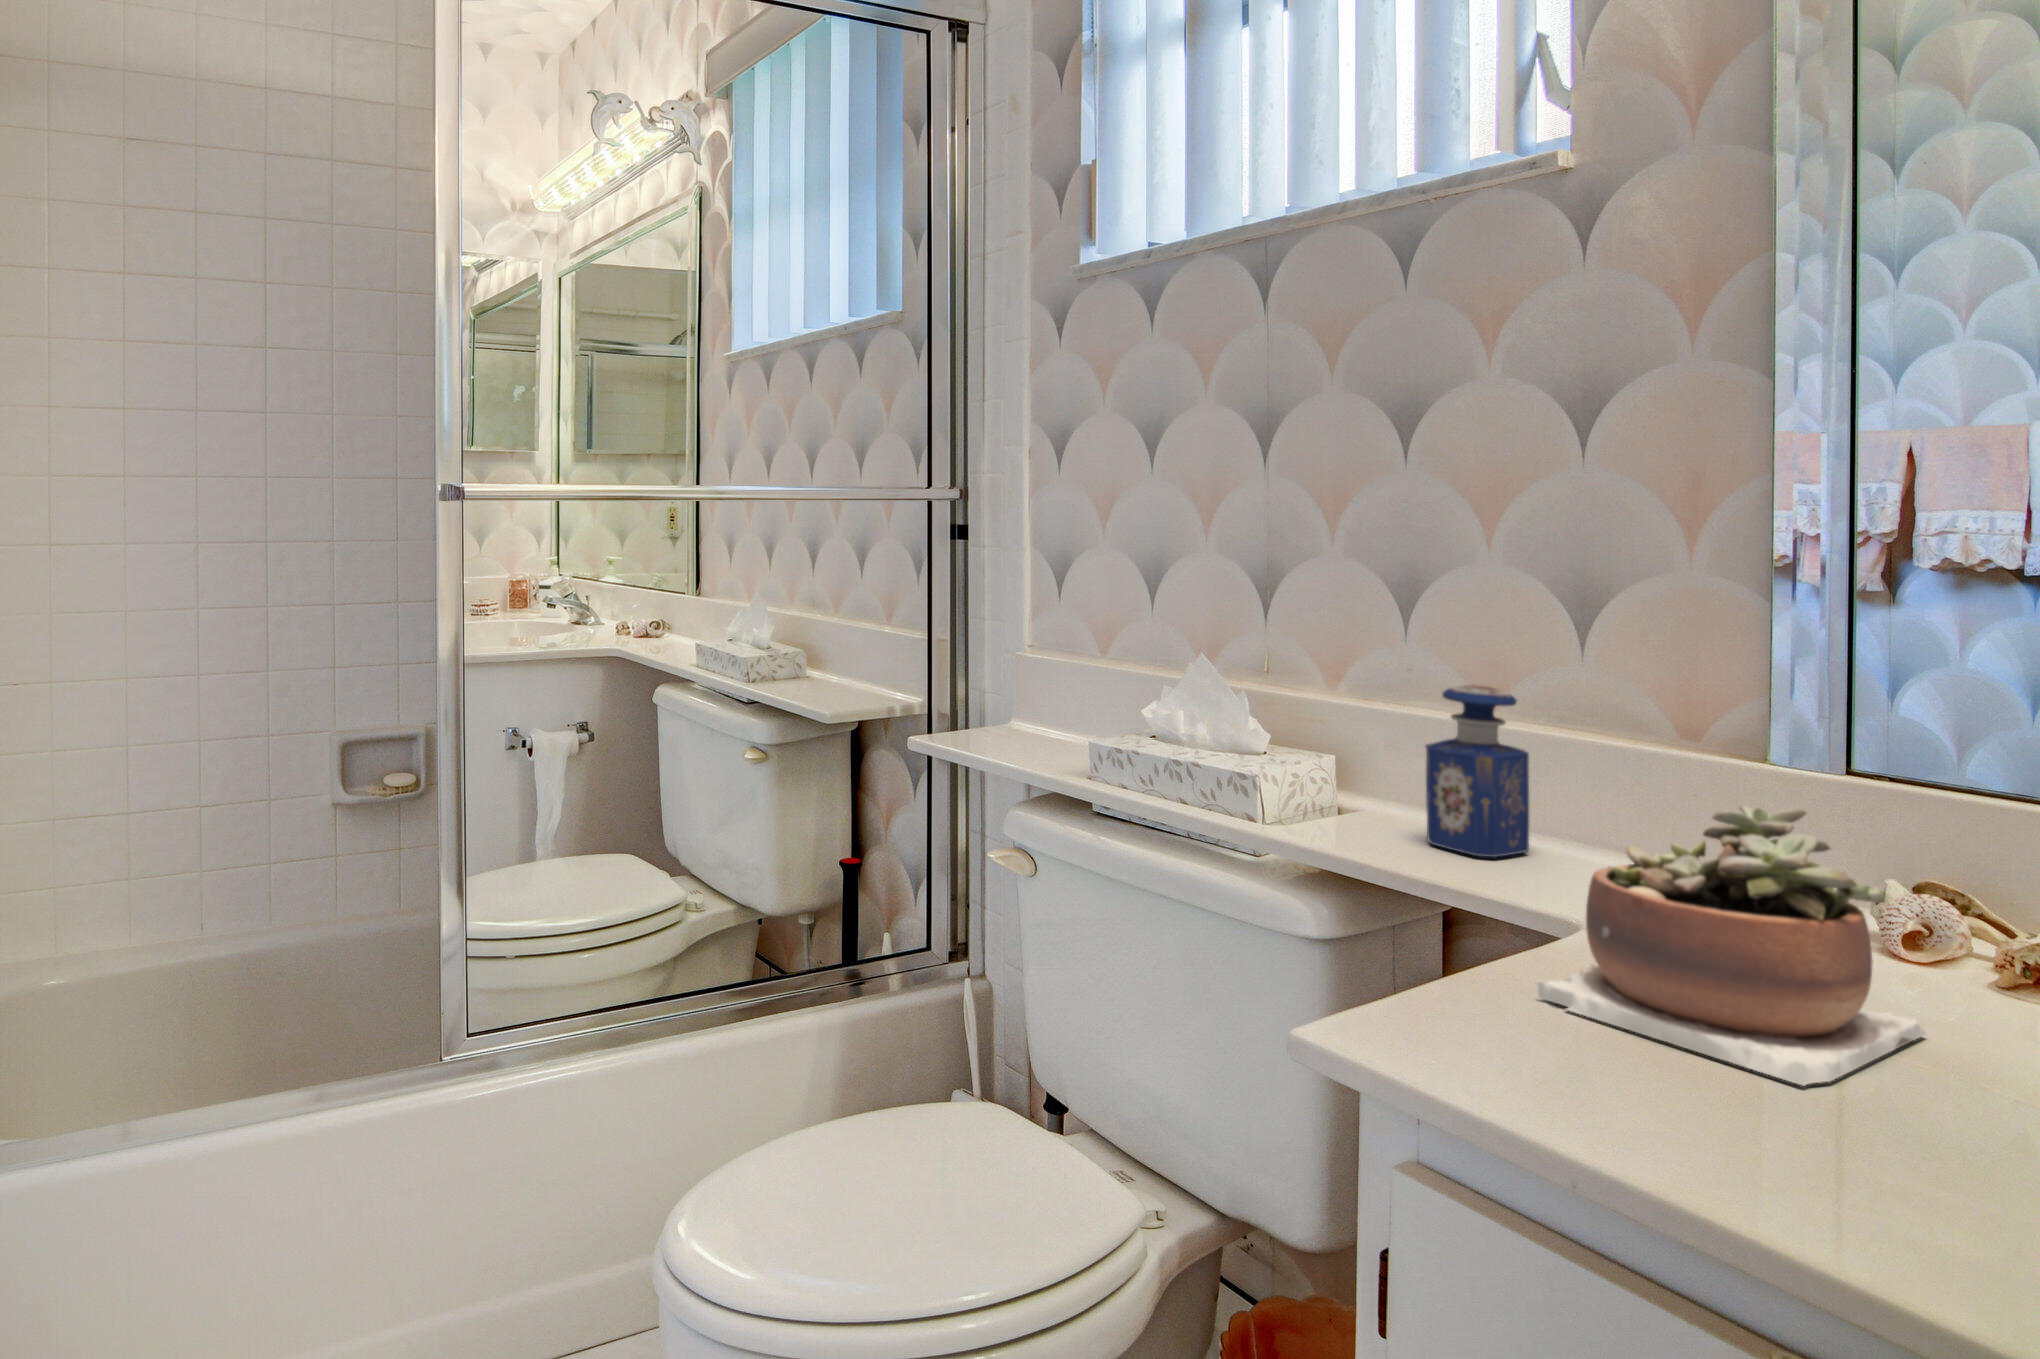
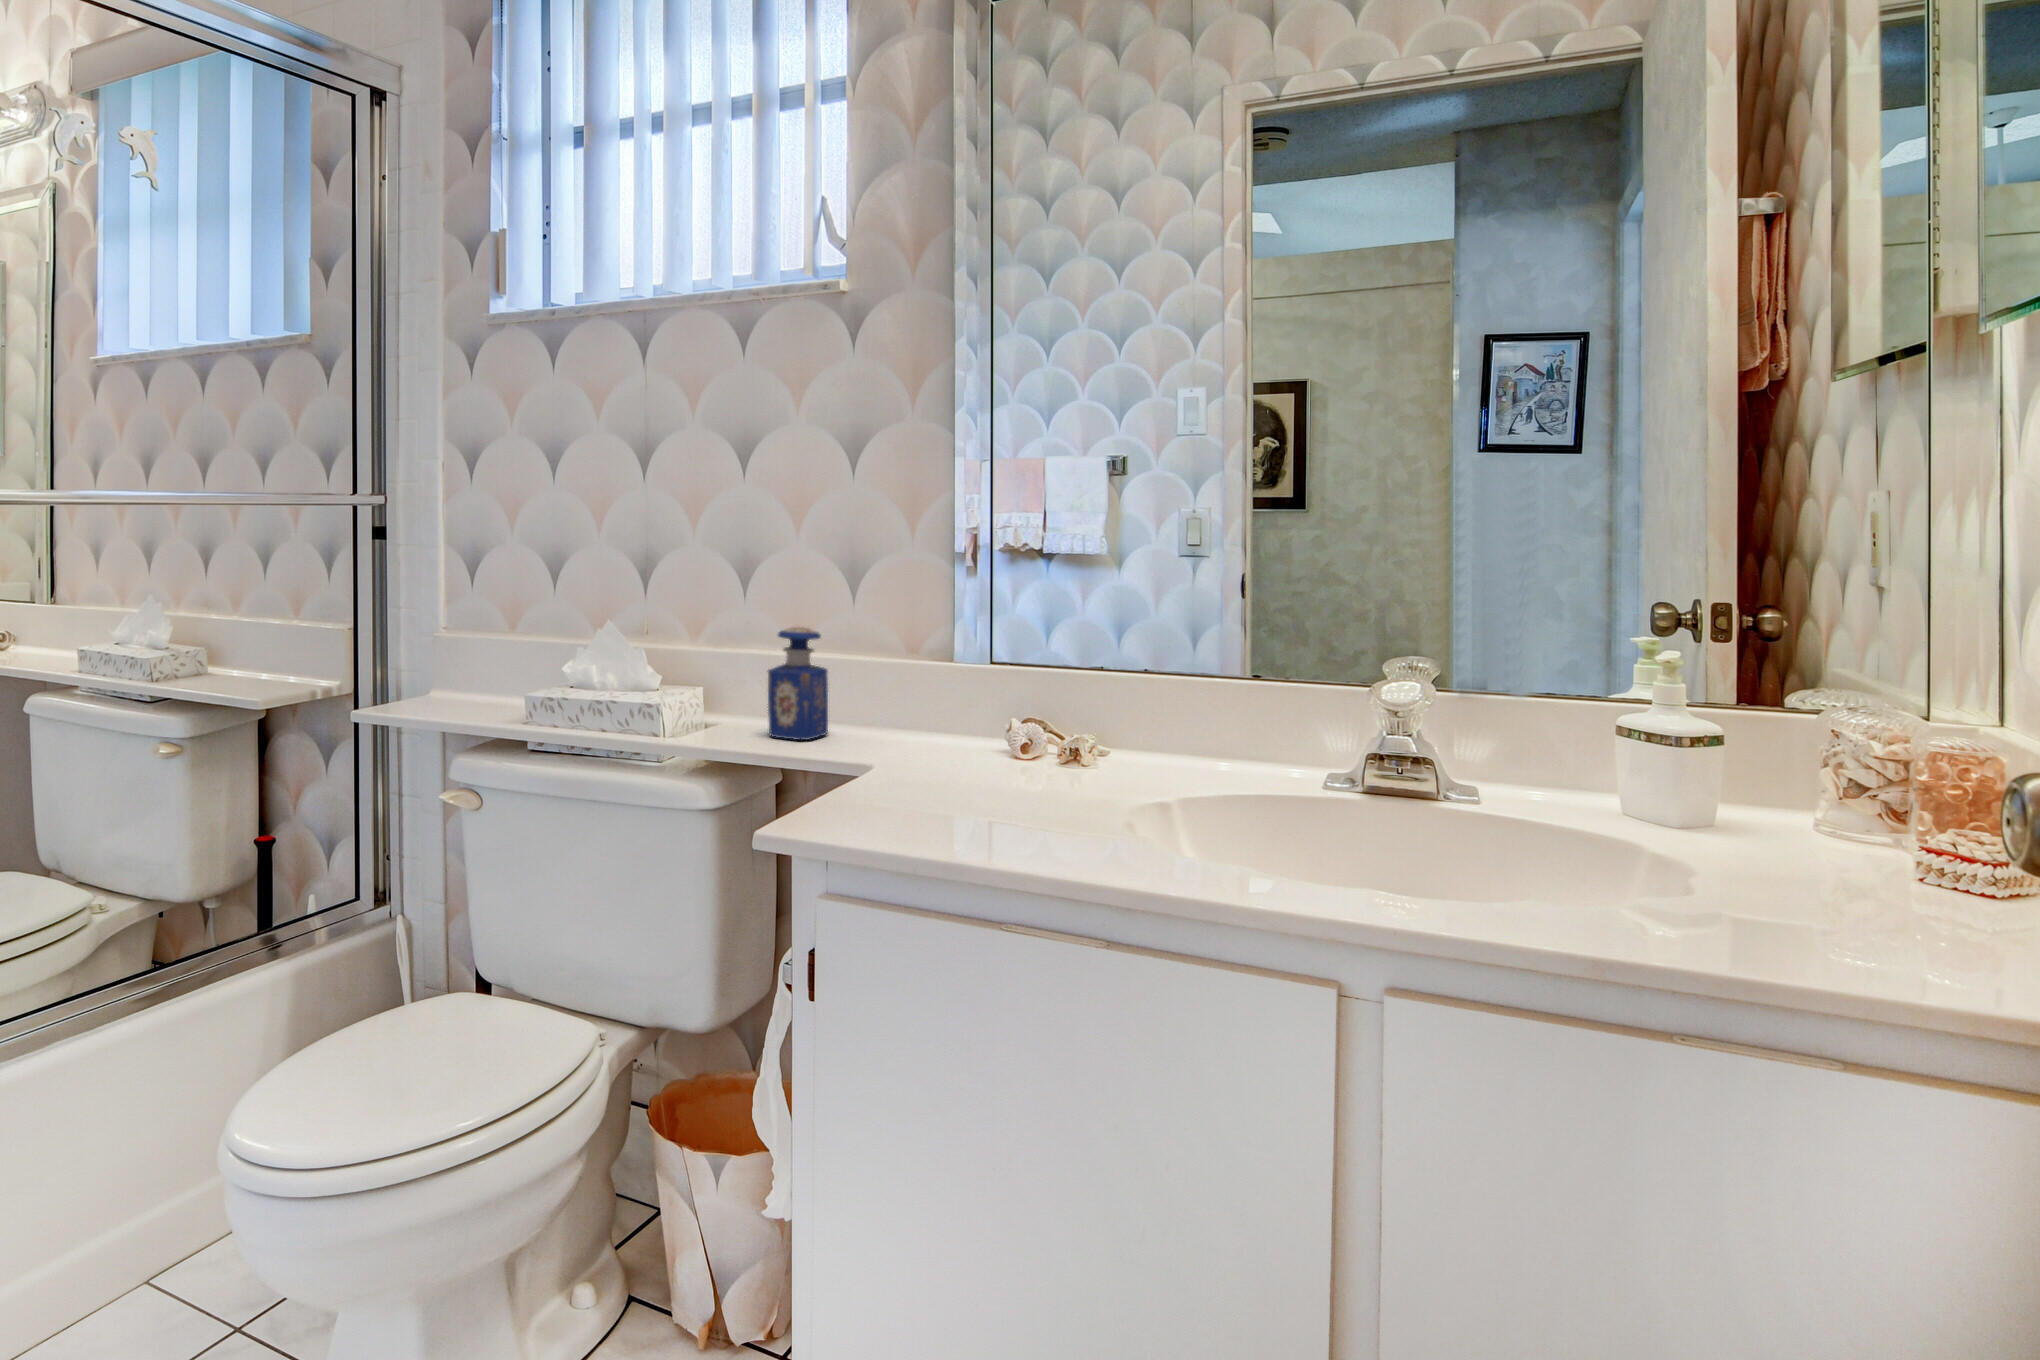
succulent plant: present [1538,805,1926,1086] -> none [865,676,1037,821]

